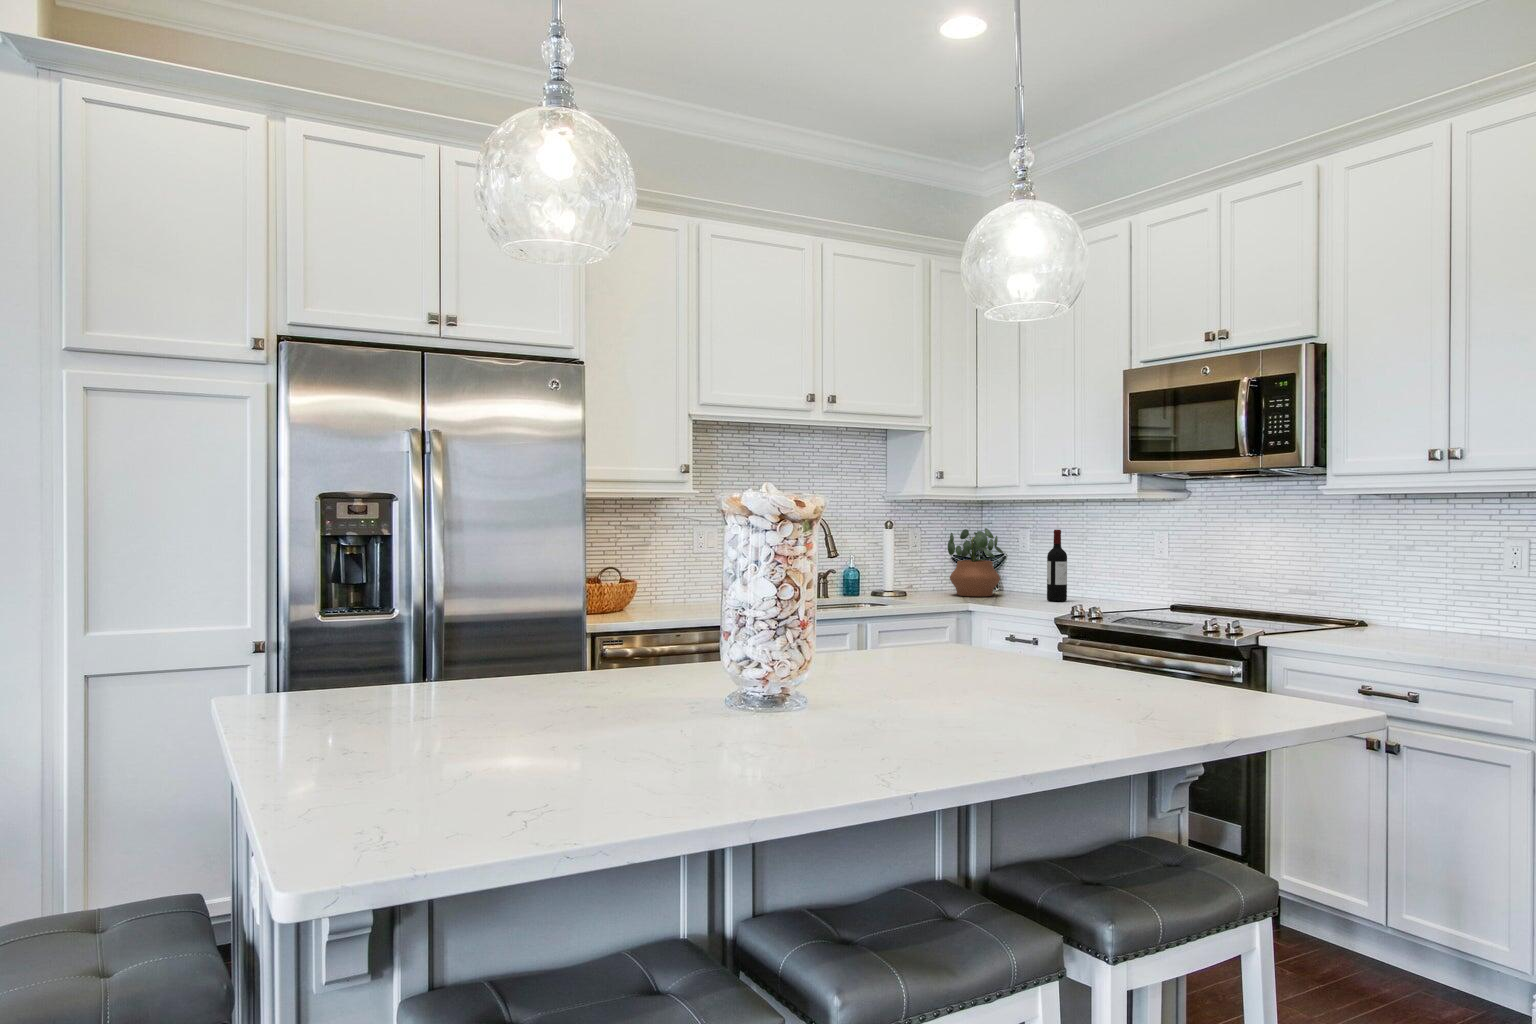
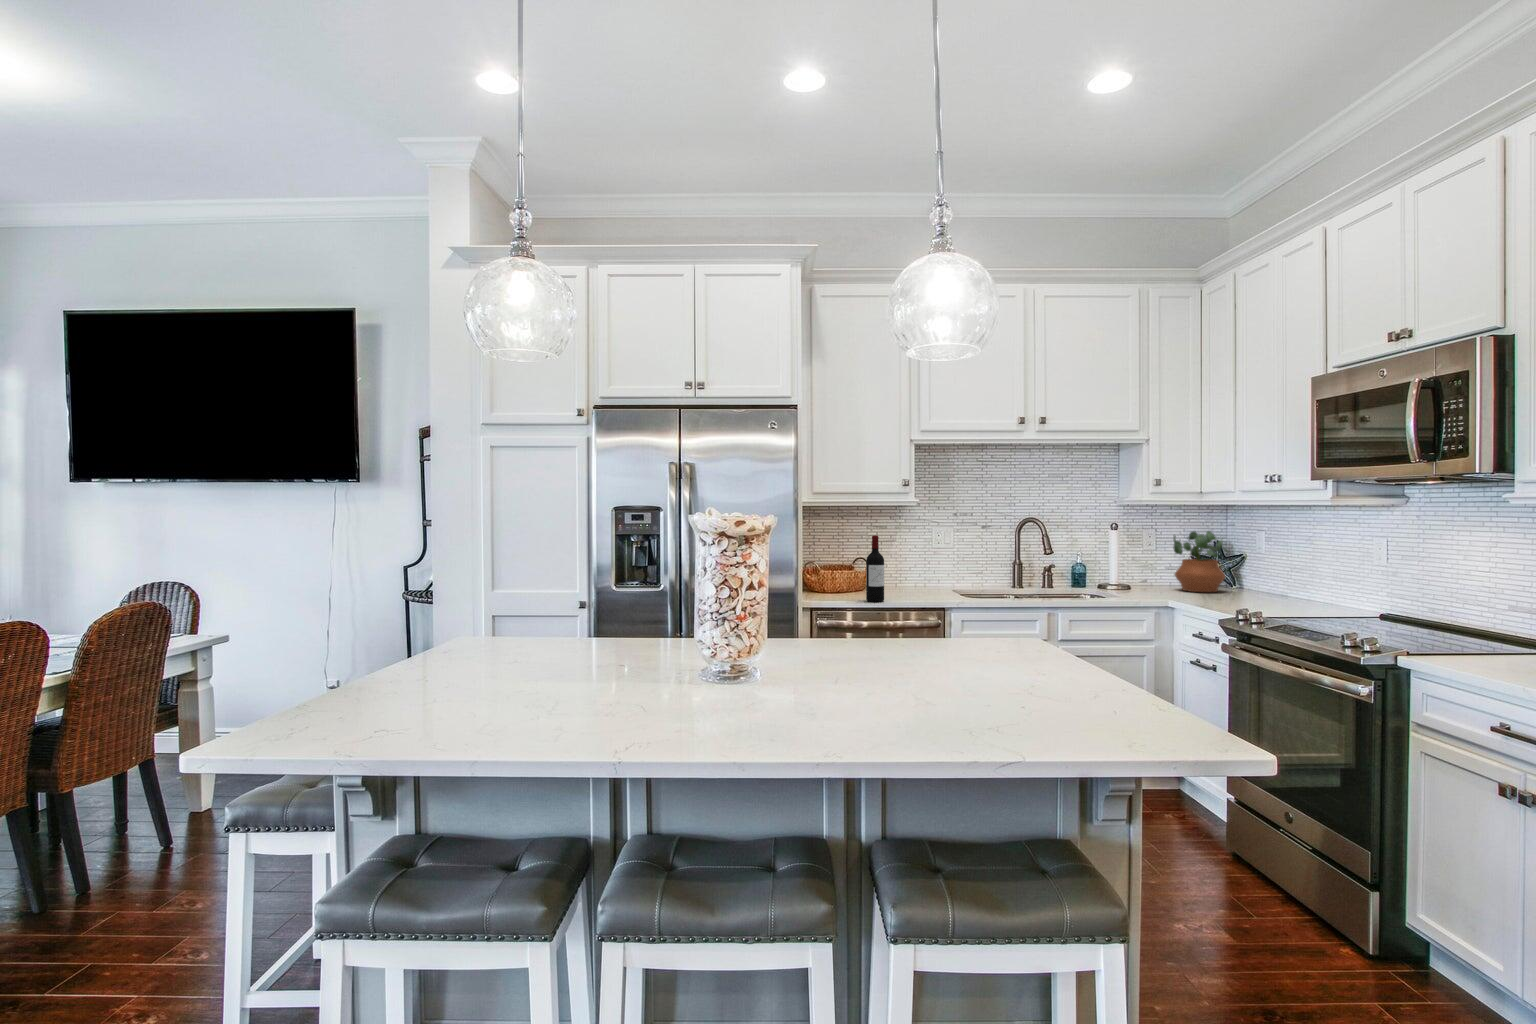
wine bottle: present [1047,530,1067,601] -> present [866,535,884,602]

